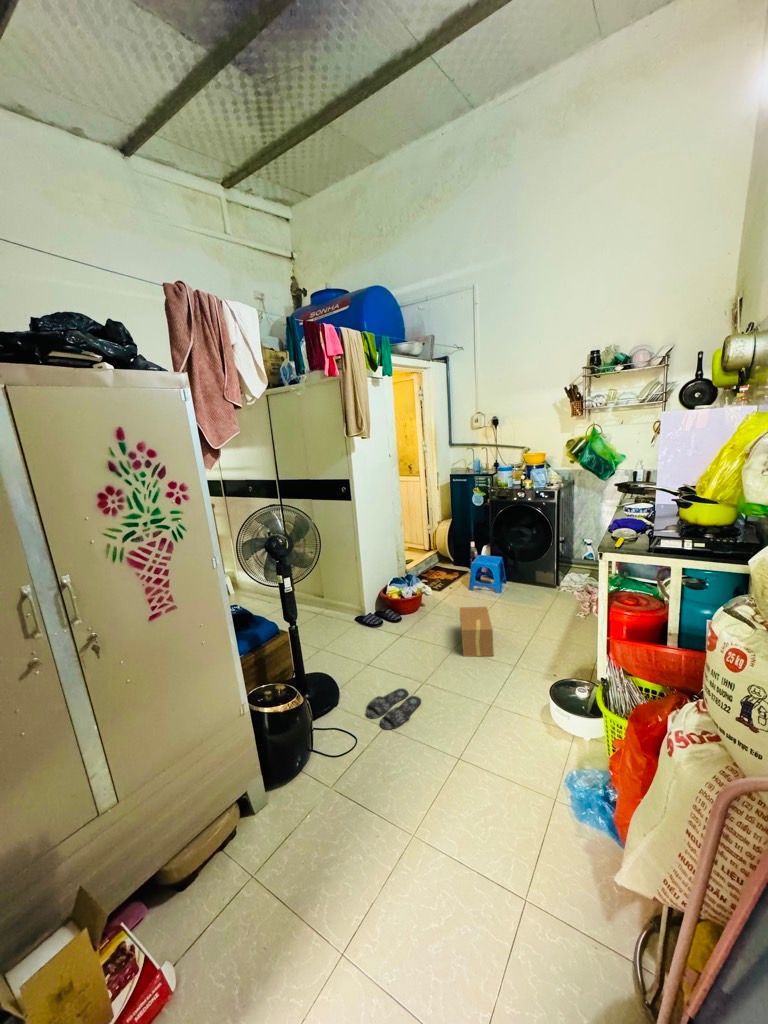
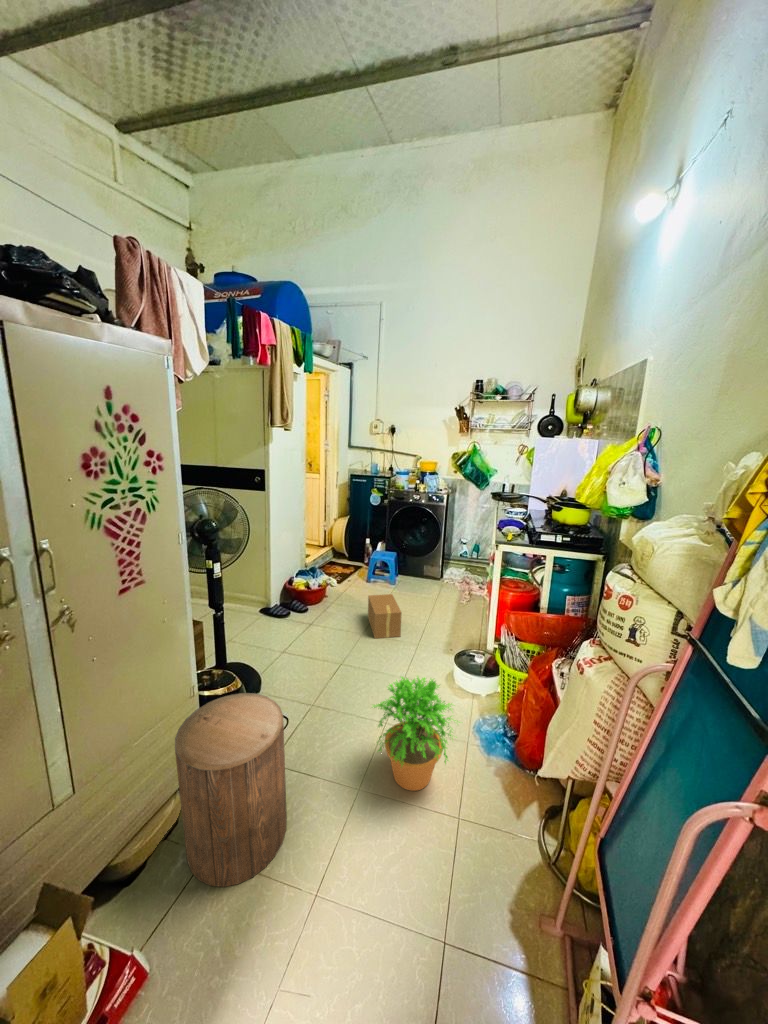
slippers: present [366,688,421,730] -> none [293,670,345,707]
potted plant: none [419,714,524,854] -> present [373,676,455,791]
stool: none [207,715,329,913] -> present [175,693,287,887]

